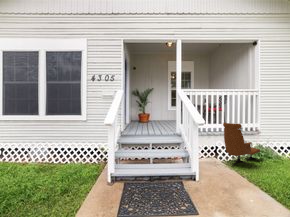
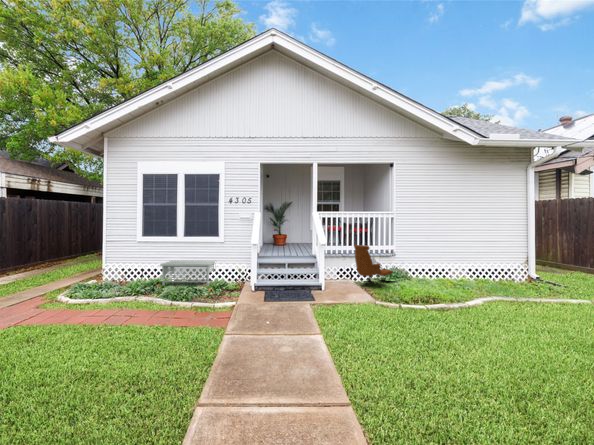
storage bench: none [20,140,79,167] -> present [160,261,215,285]

